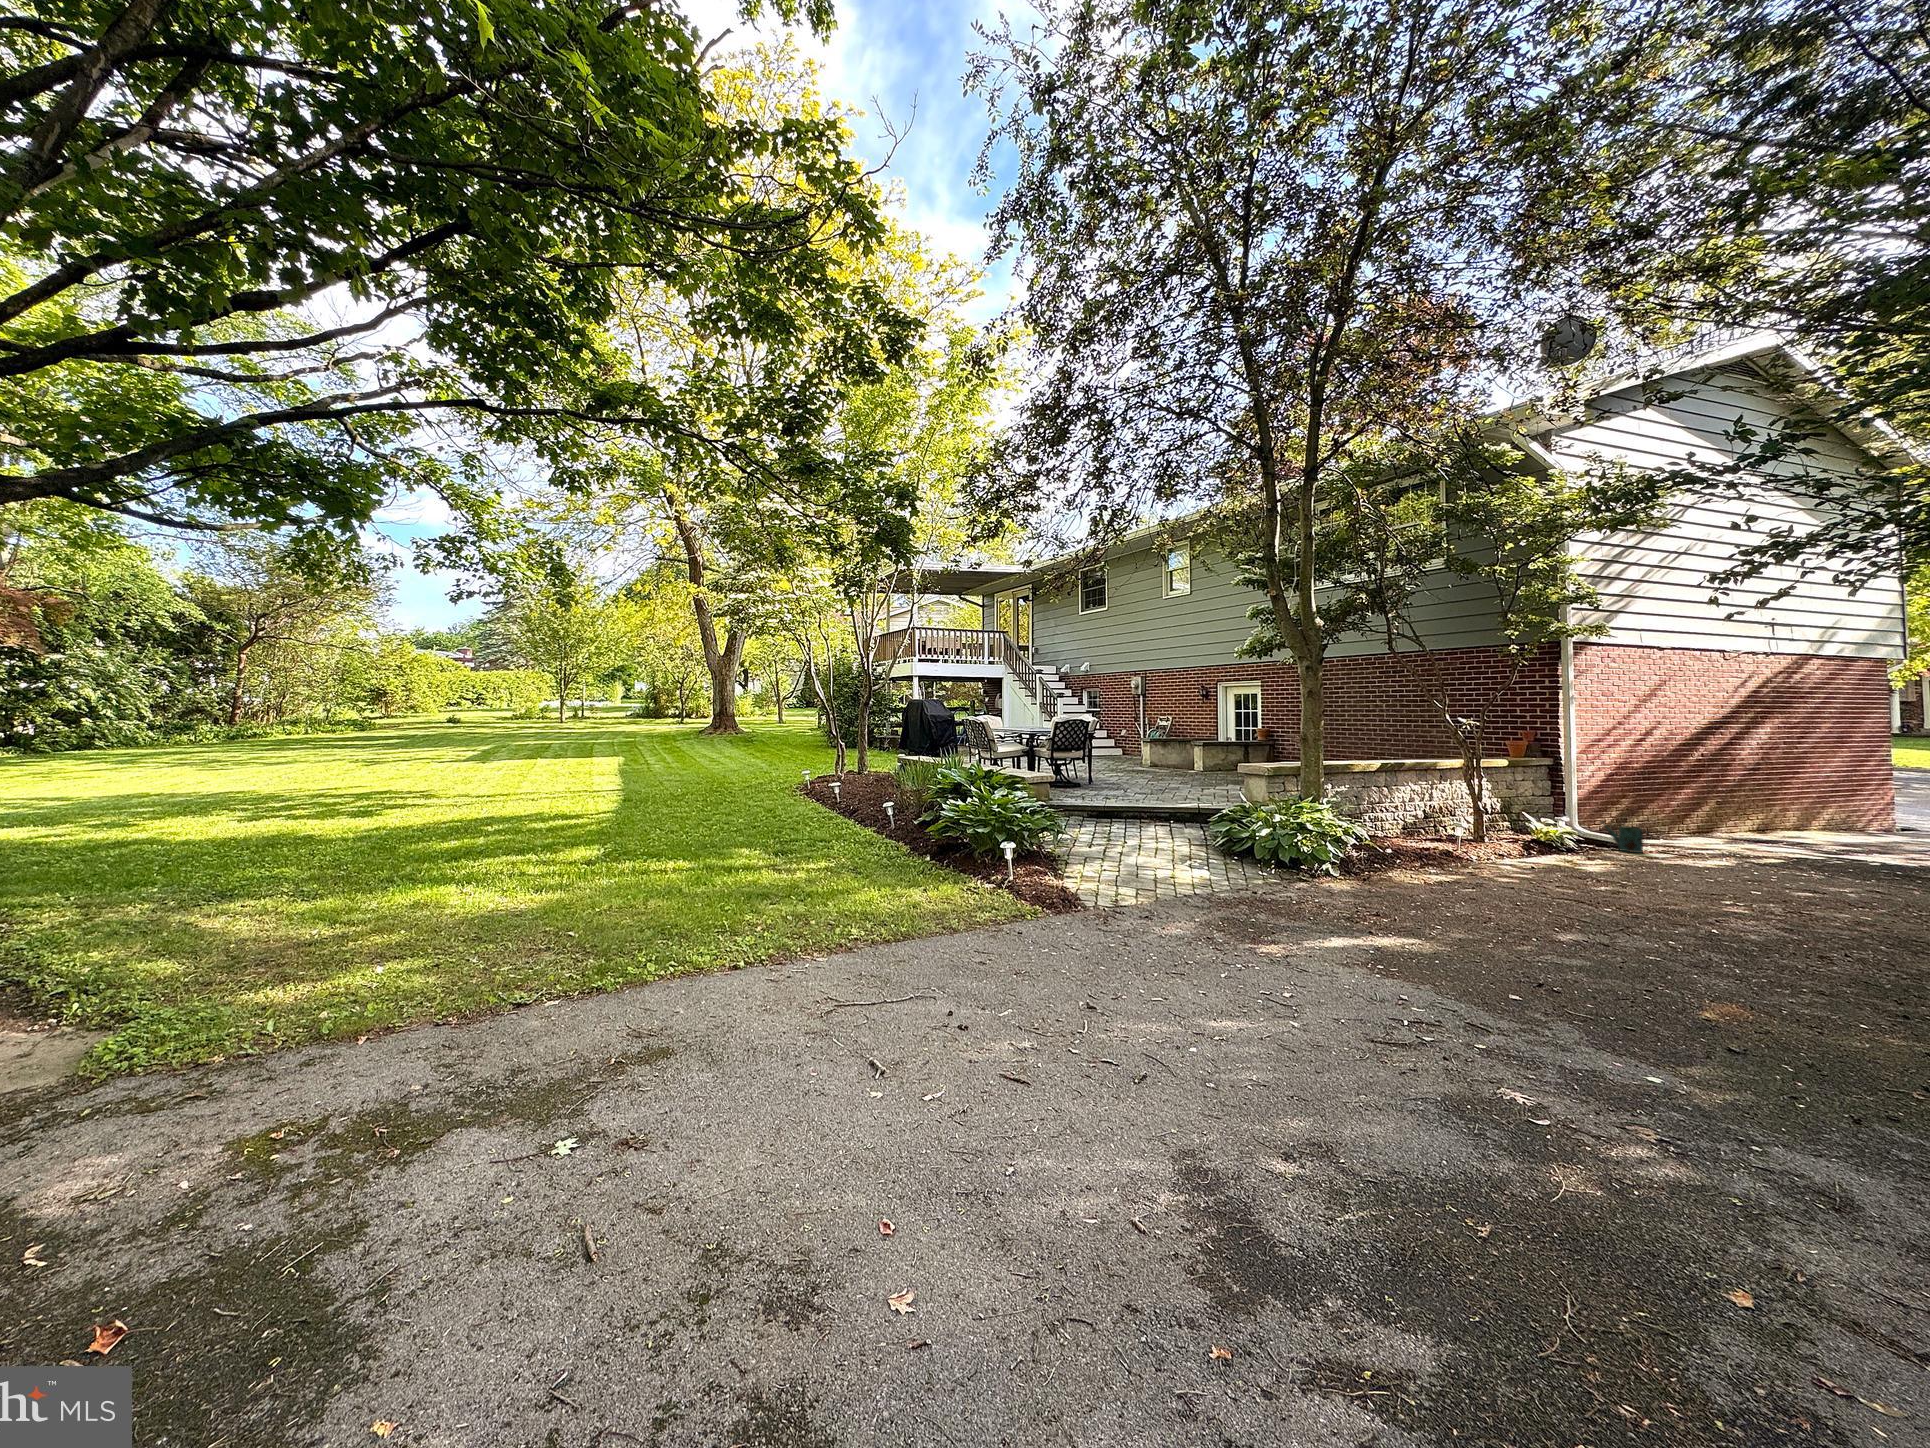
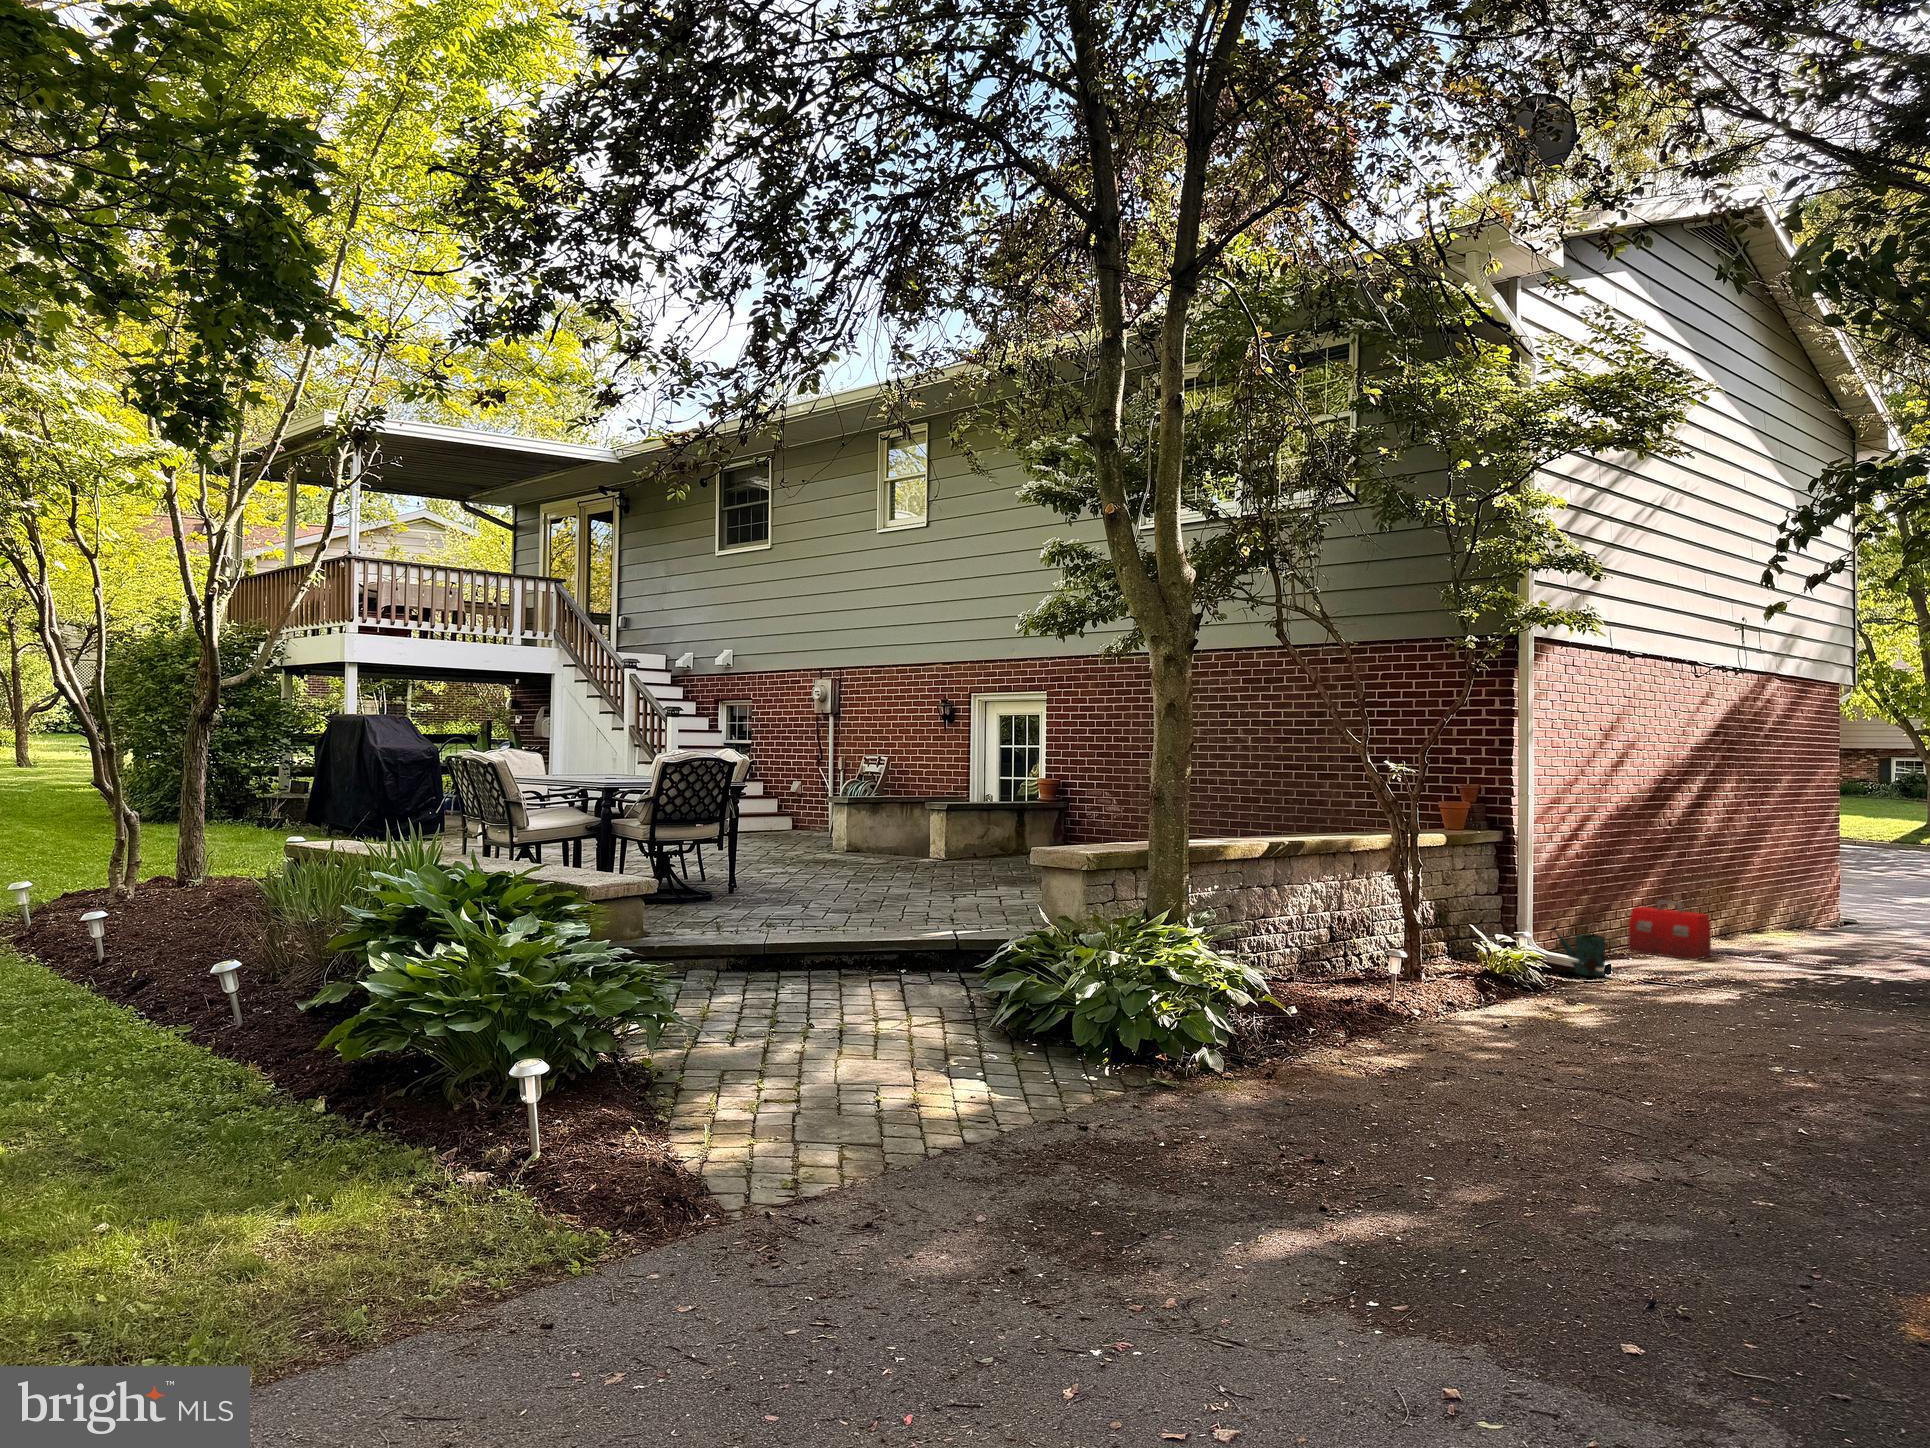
toolbox: none [1679,809,1755,850] -> present [1628,900,1711,960]

